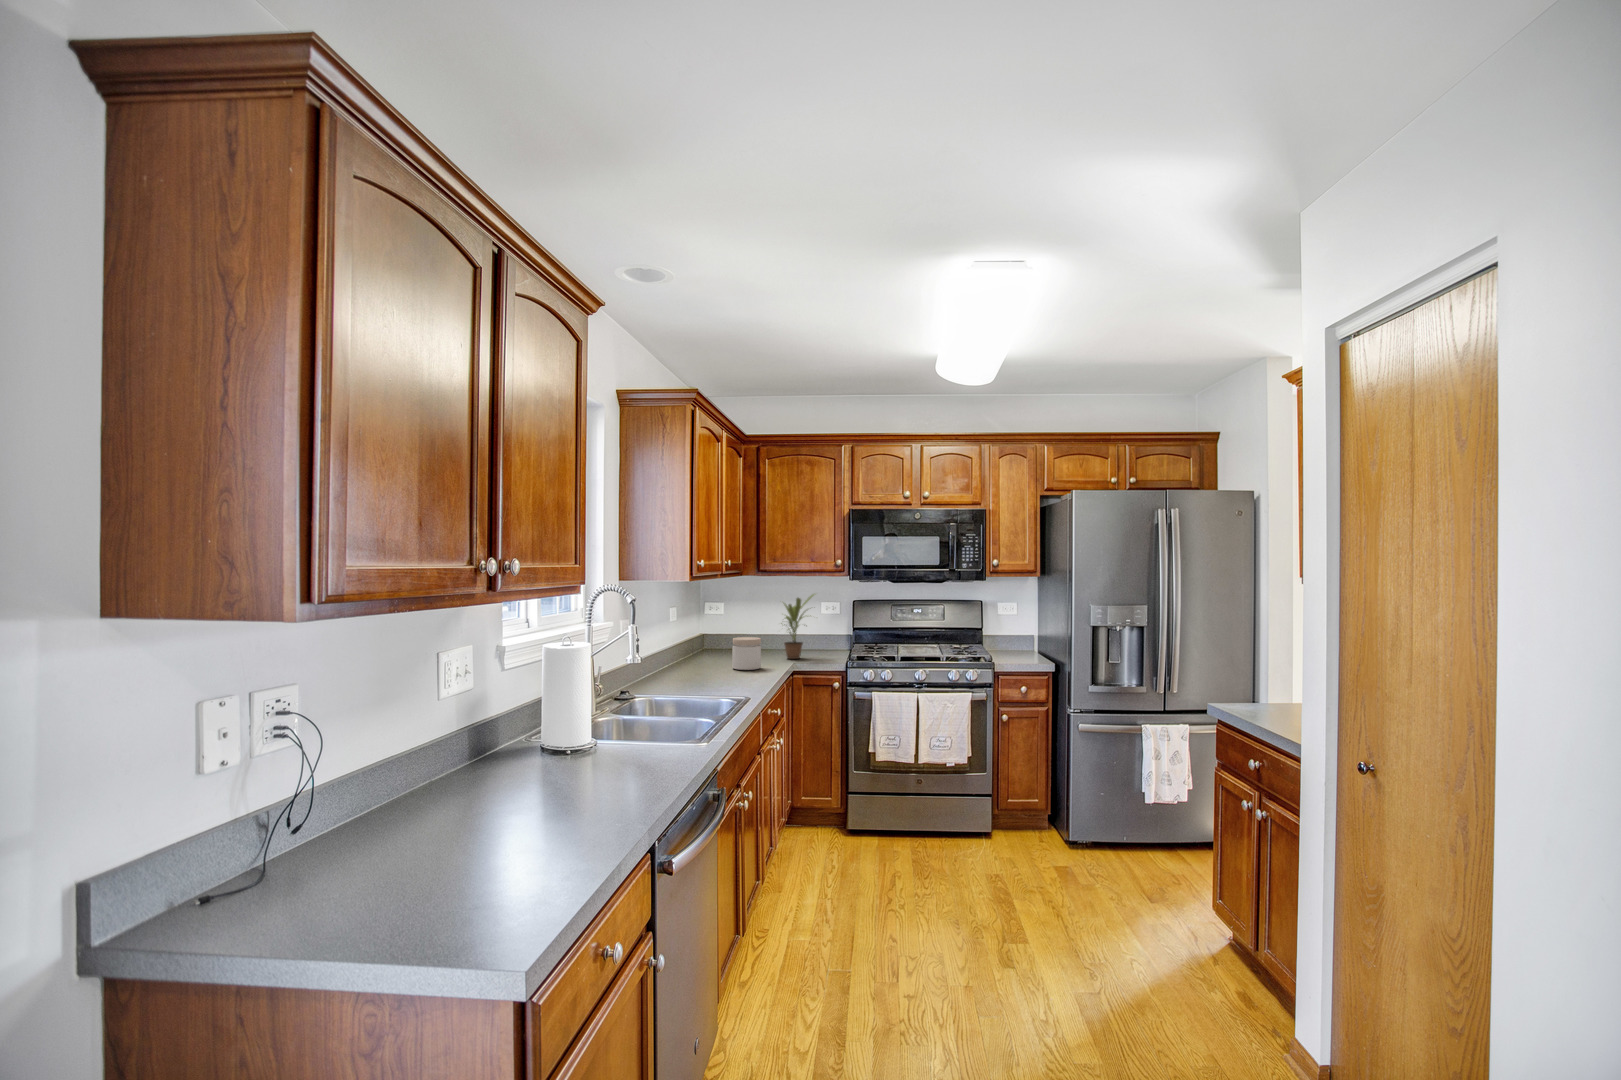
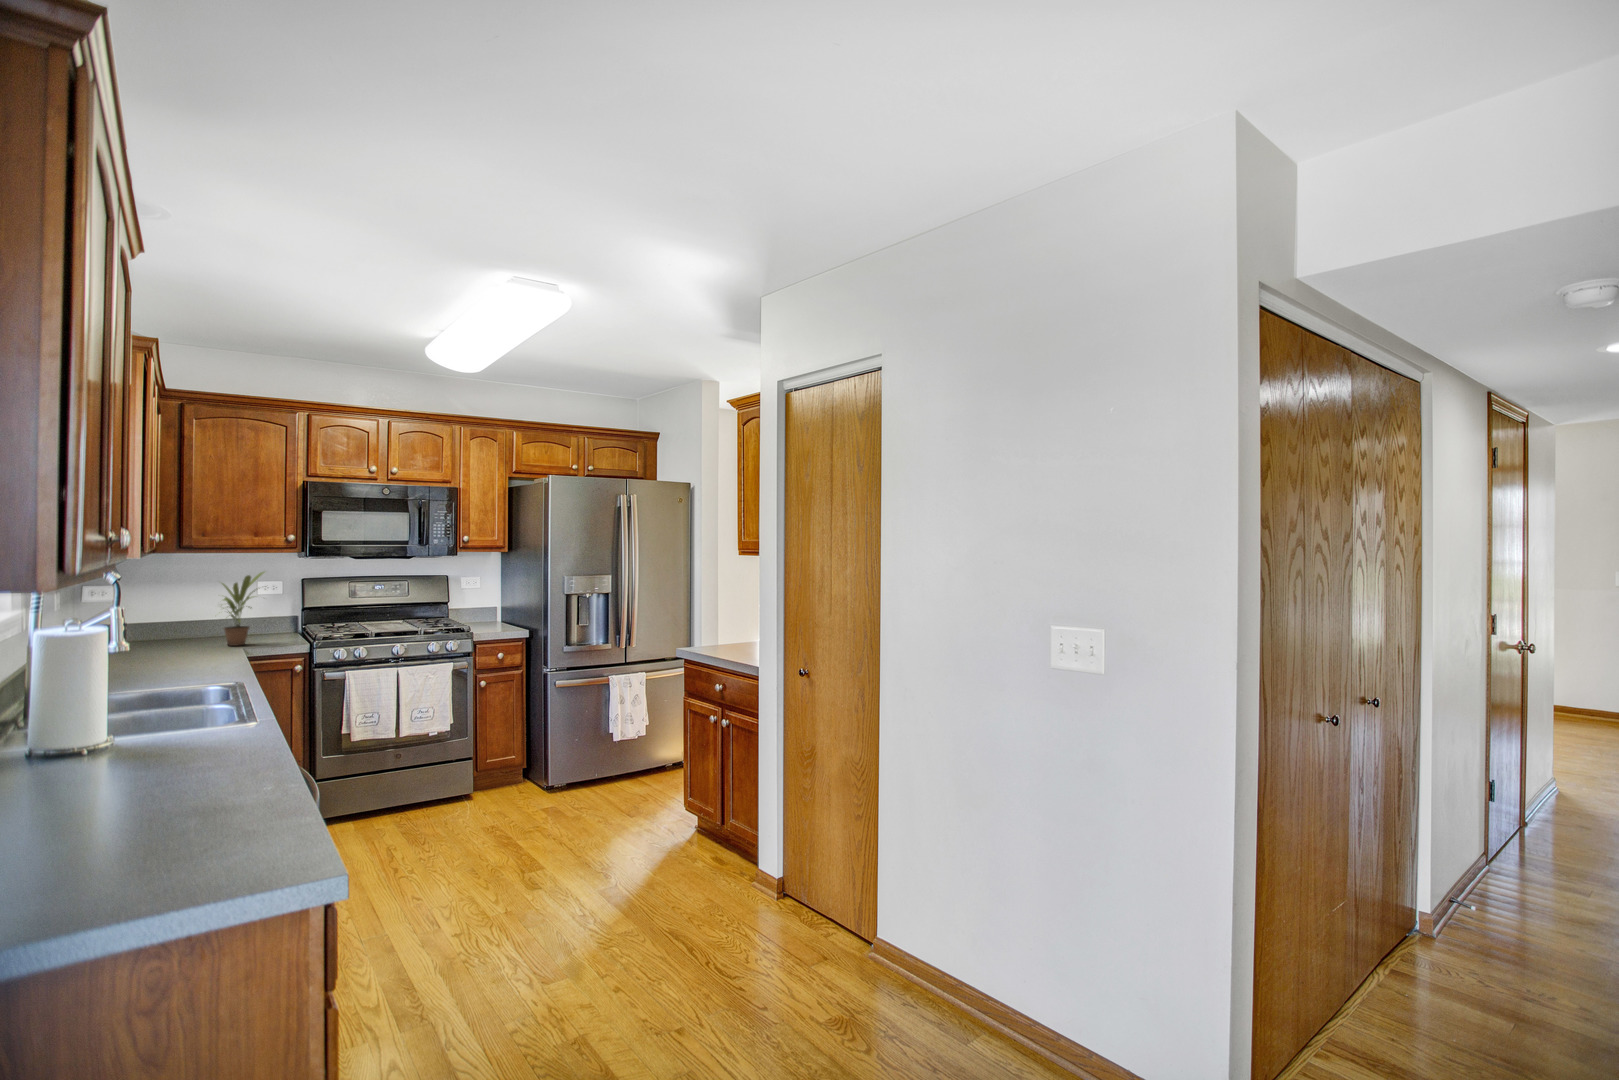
jar: present [732,637,761,670] -> none [163,621,205,659]

